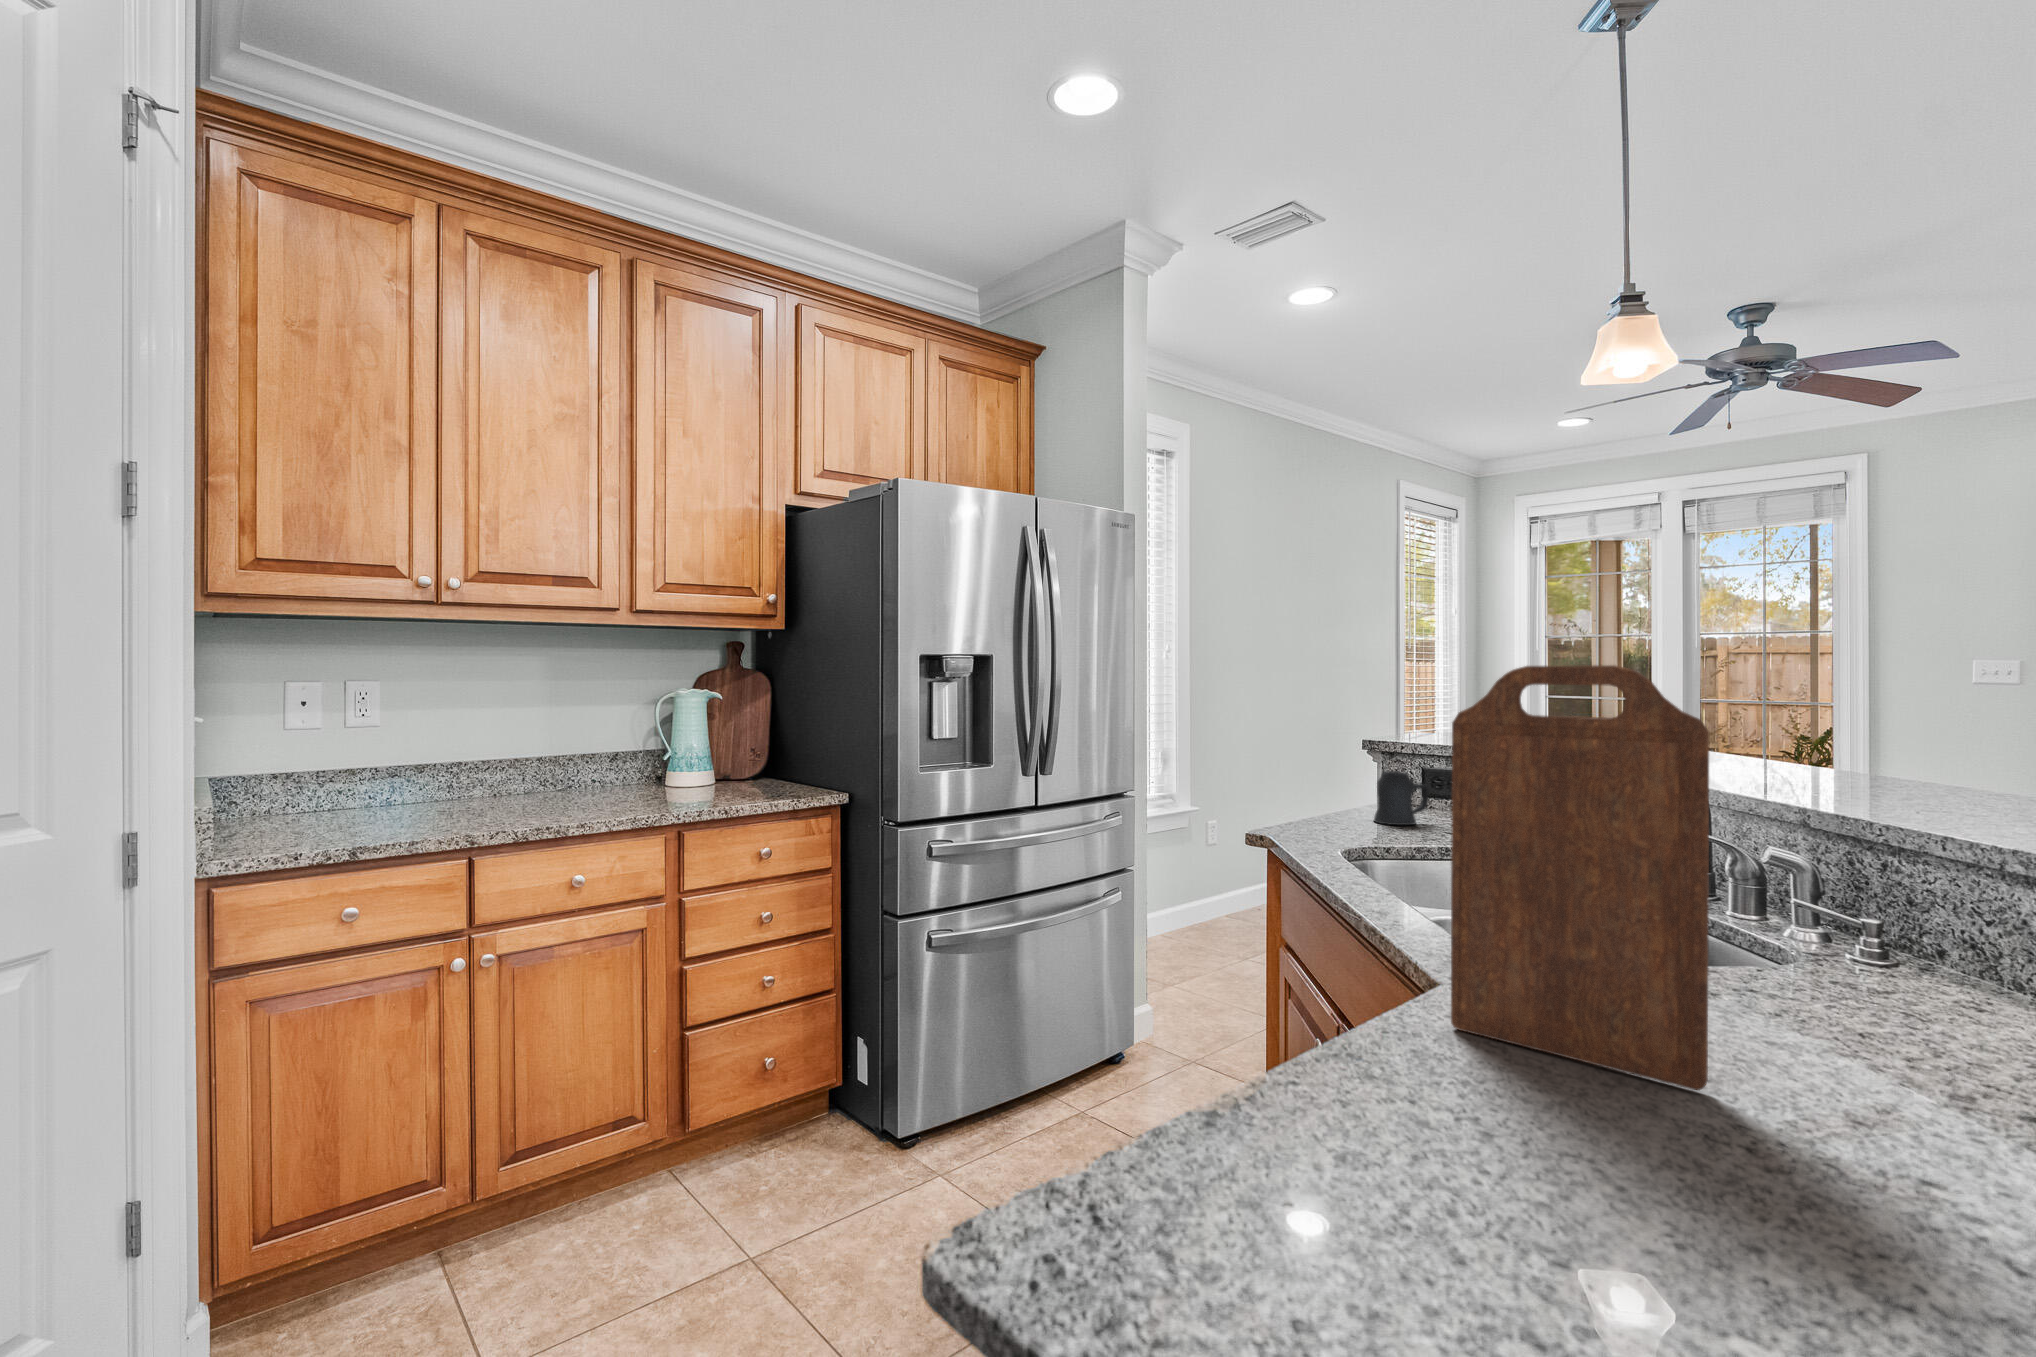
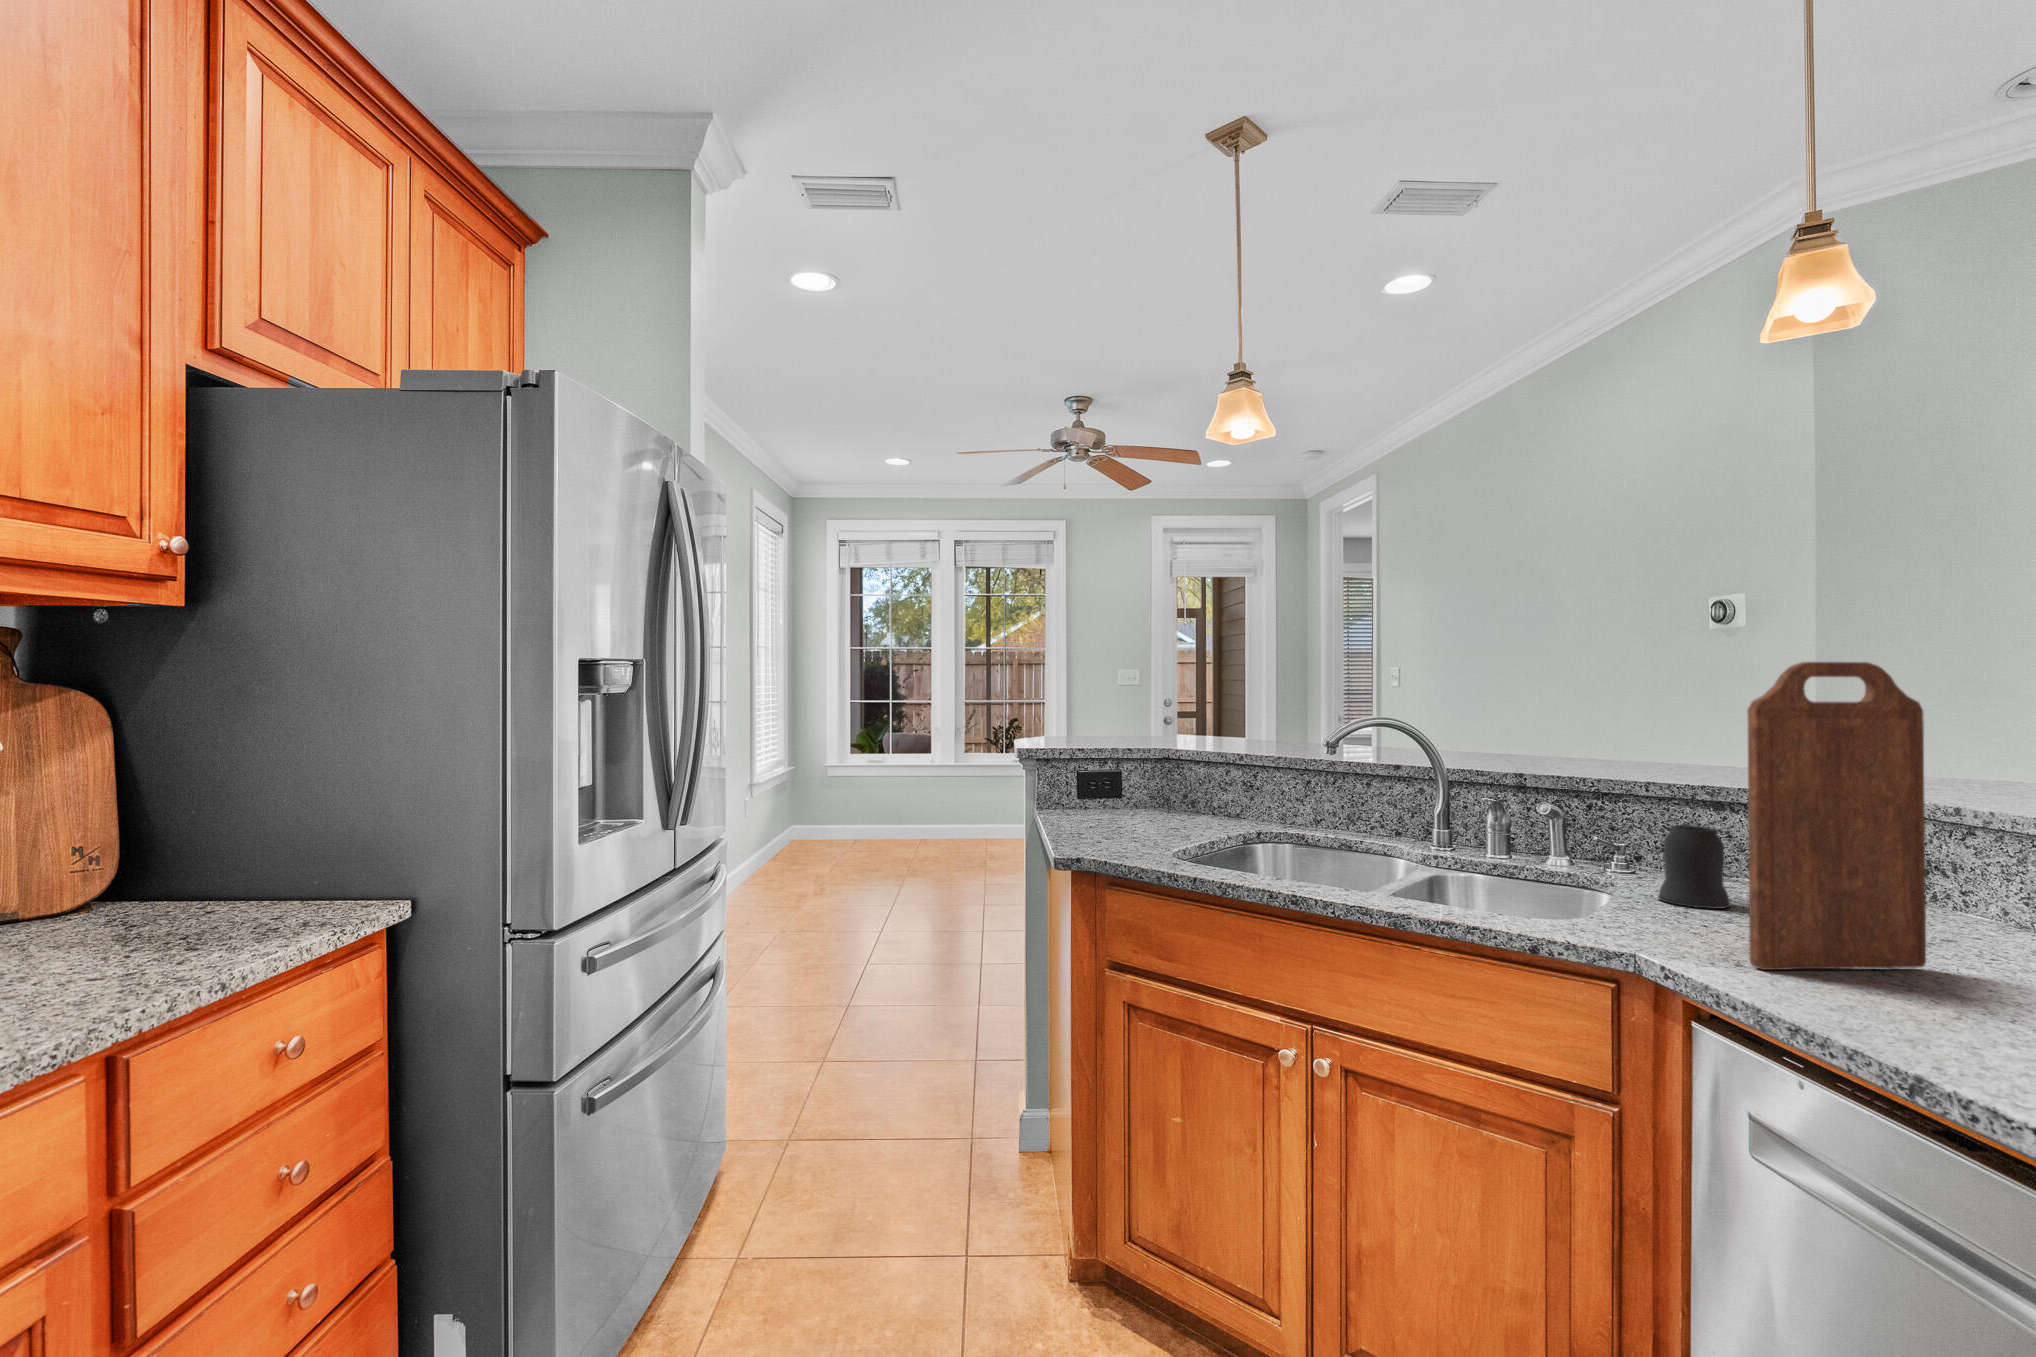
mug: present [1374,771,1428,825] -> present [1658,825,1731,909]

